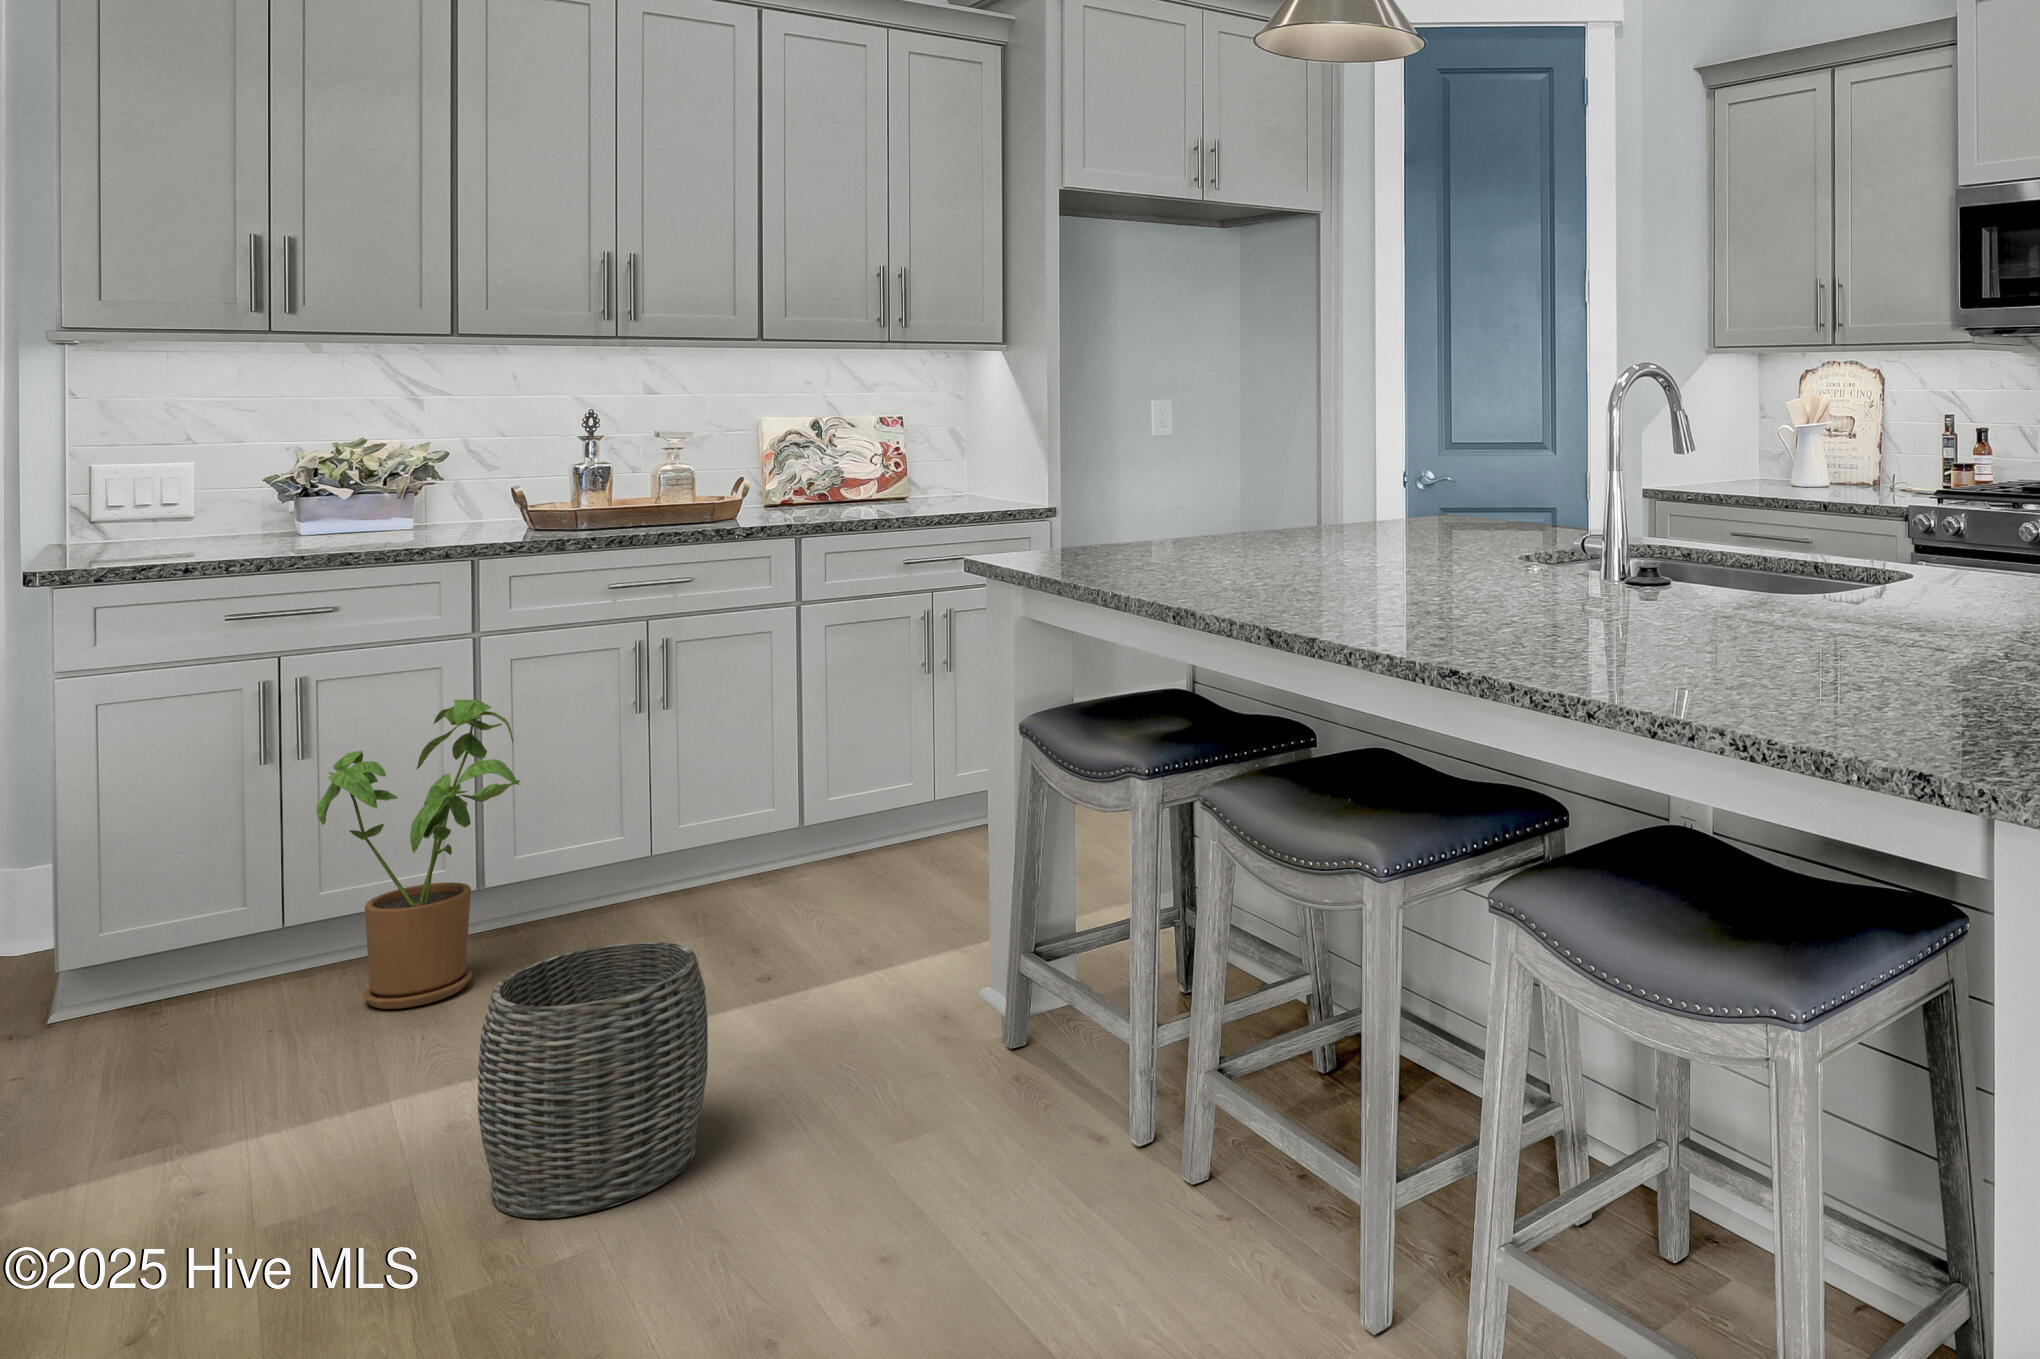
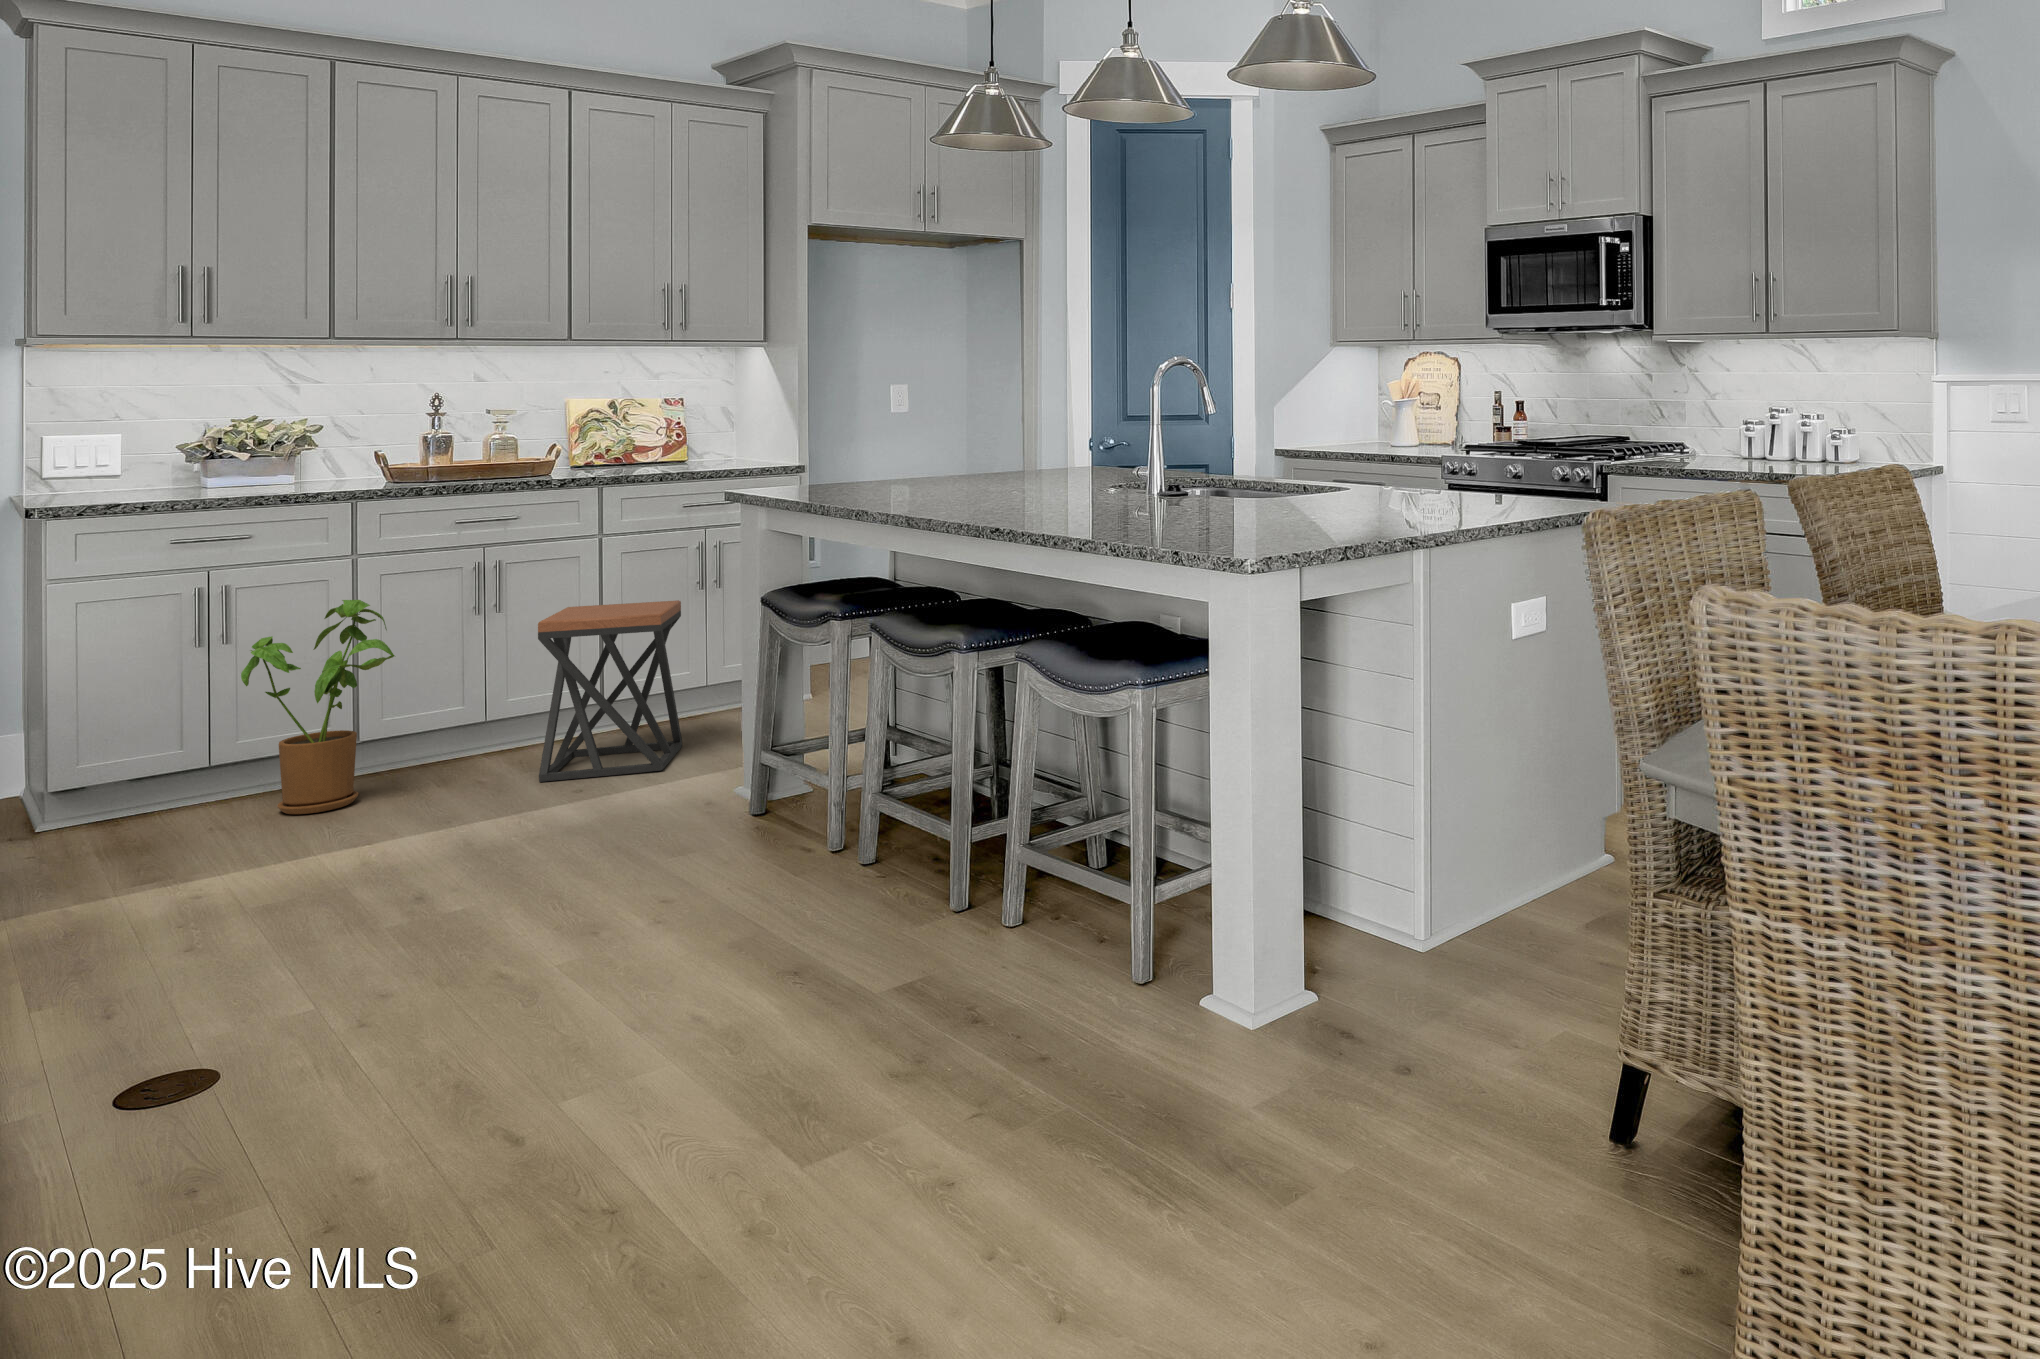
stool: none [711,695,899,959] -> present [538,600,682,782]
woven basket: present [478,942,708,1218] -> none [392,737,545,896]

